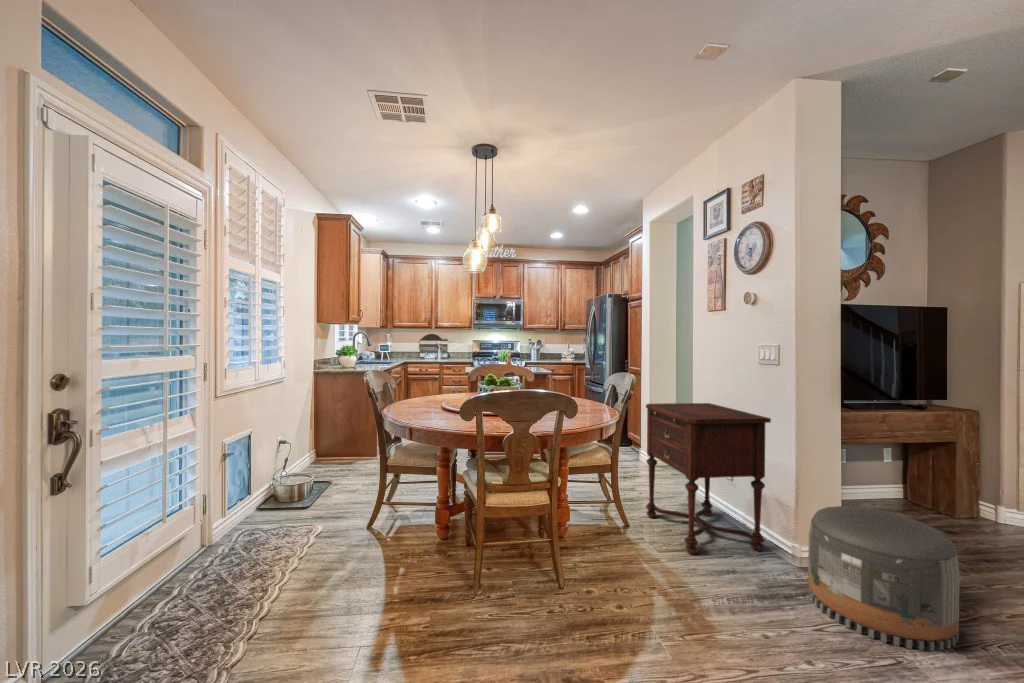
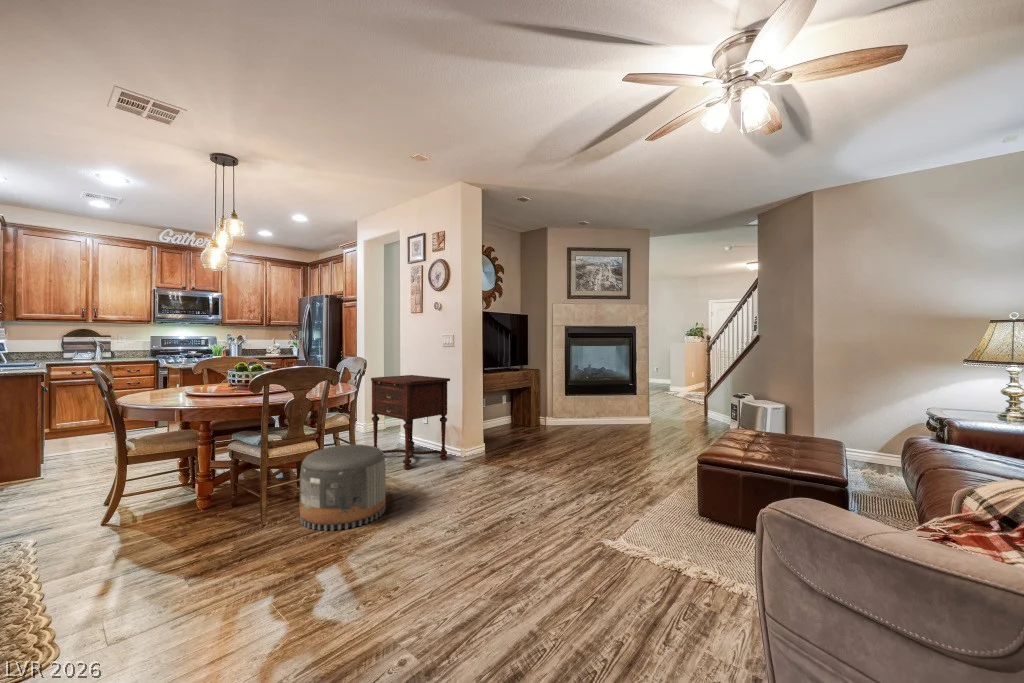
pouf: present [808,506,959,651] -> present [300,444,386,531]

